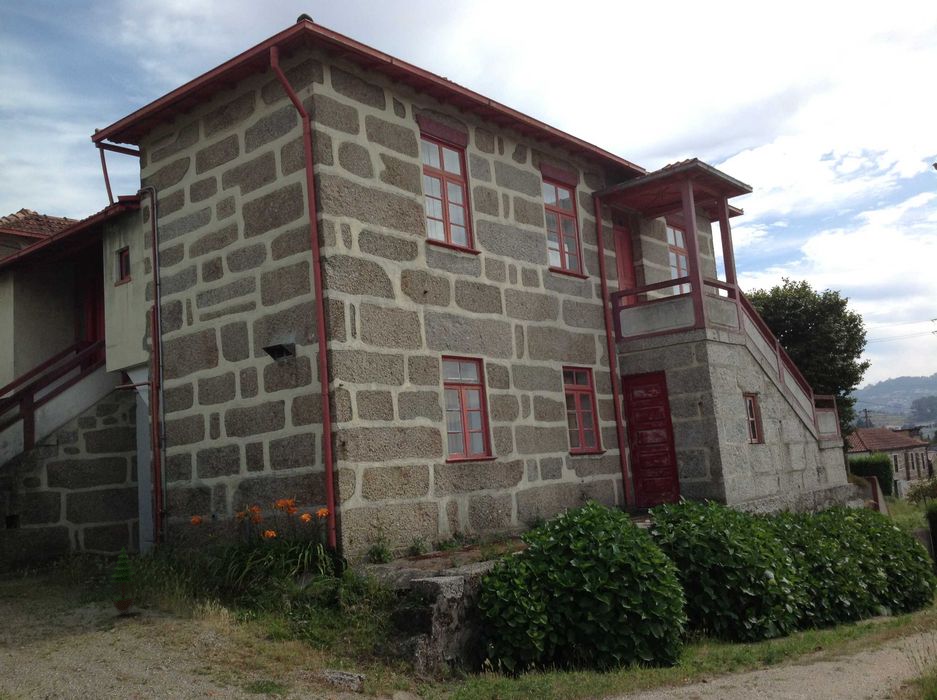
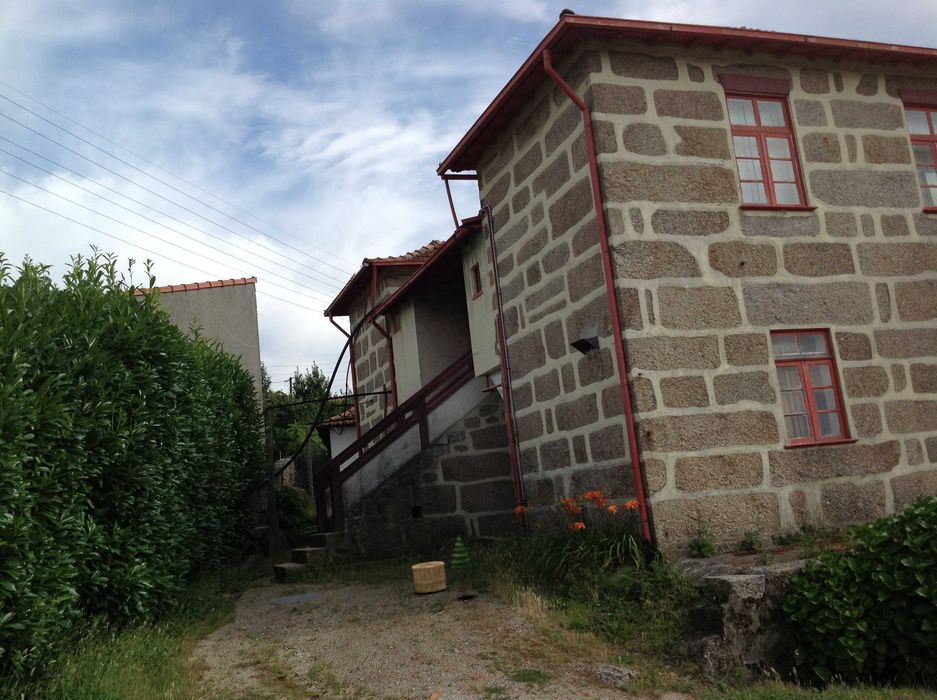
wooden bucket: none [48,577,91,614] -> present [412,562,446,593]

